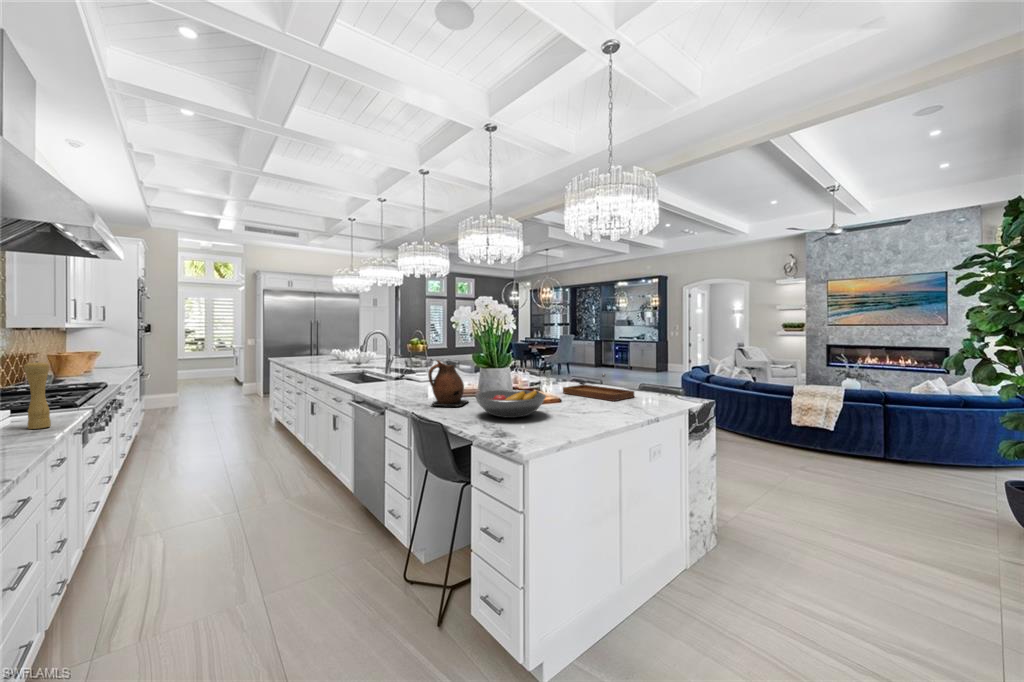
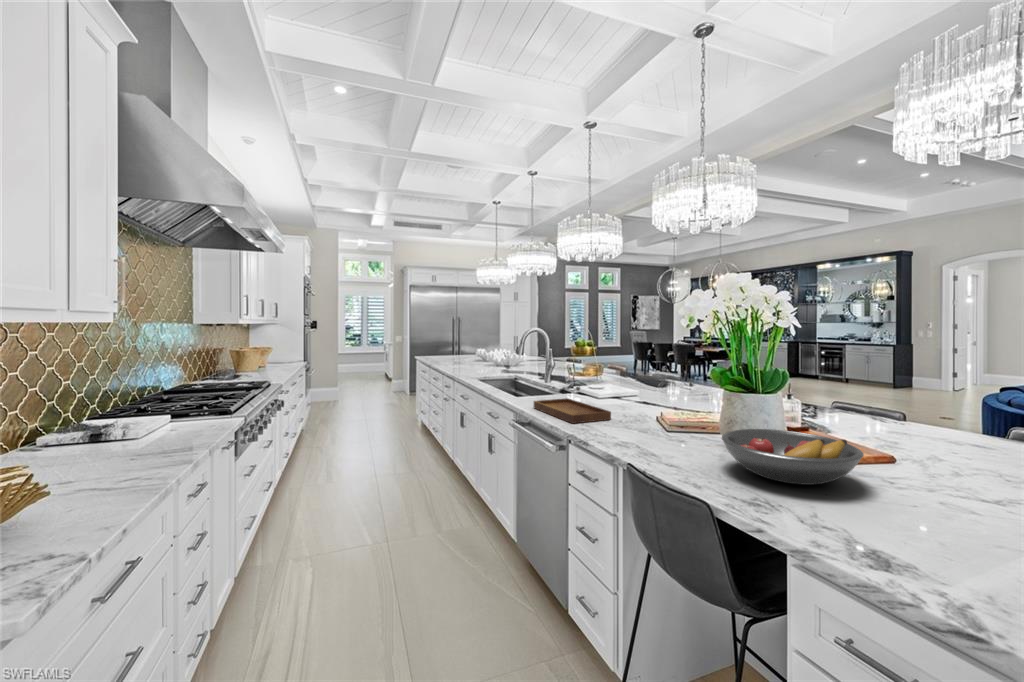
ceramic pitcher: present [428,360,468,407] -> none [630,375,688,449]
pepper mill: present [24,361,51,429] -> none [177,364,202,441]
tray: present [563,374,634,401] -> present [534,386,611,424]

